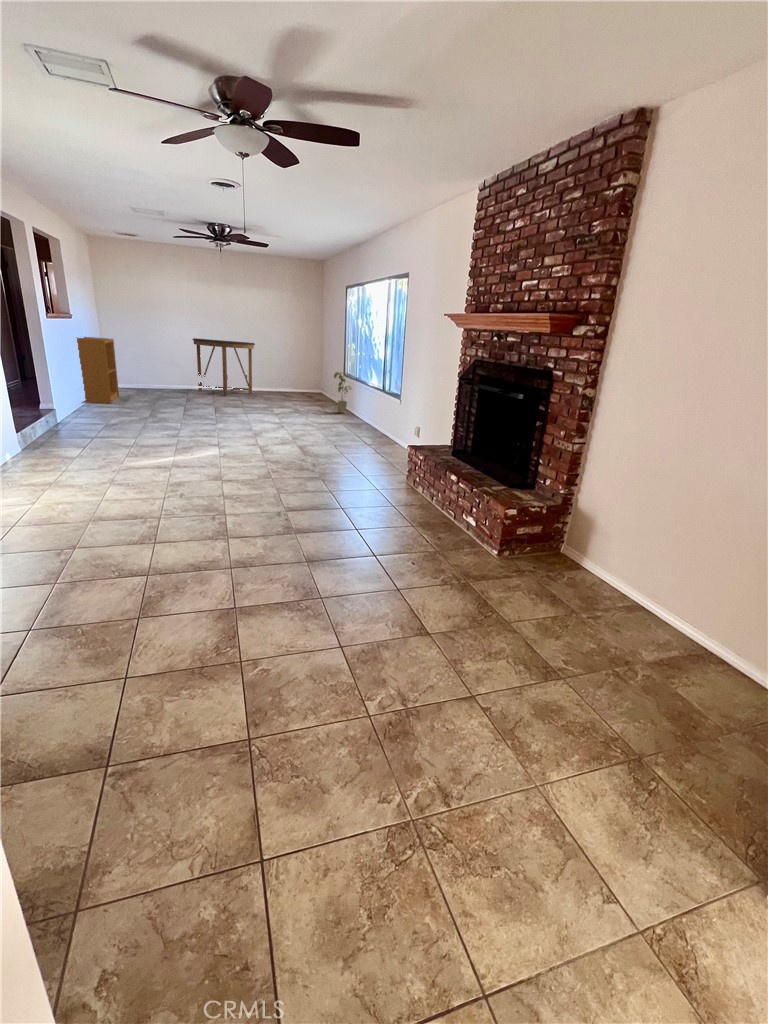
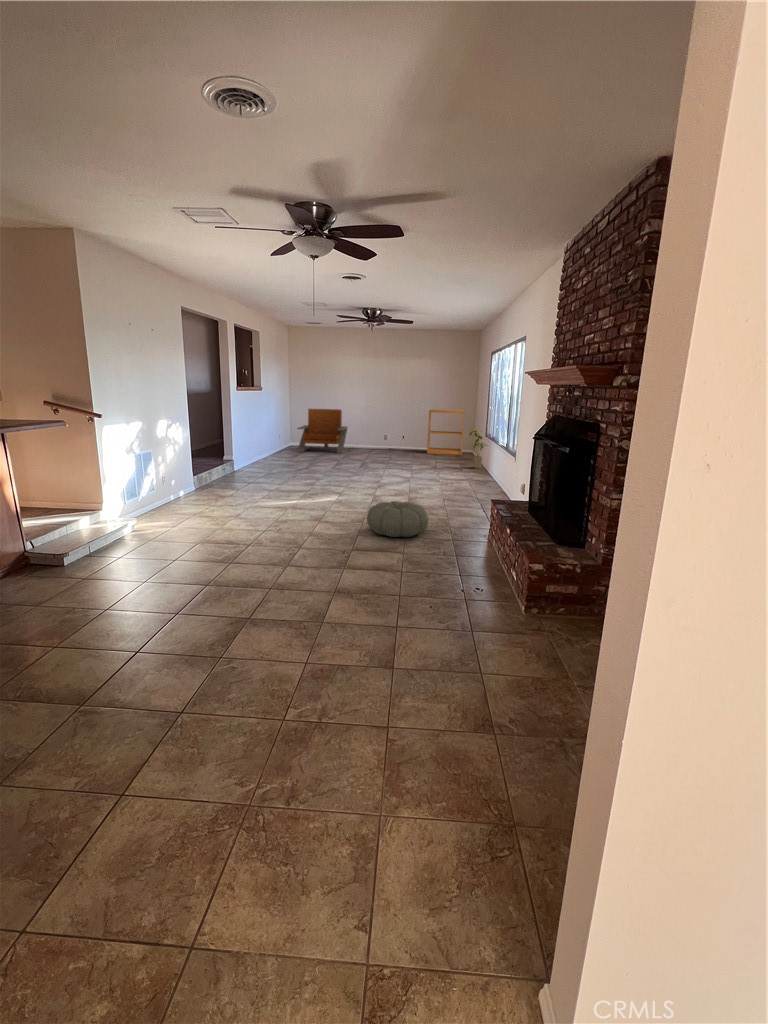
bookshelf: present [77,337,119,403] -> present [427,410,464,455]
console table: present [192,338,255,396] -> none [359,405,411,453]
lounge chair: none [113,339,179,396] -> present [297,409,347,453]
pouf: none [281,453,350,493] -> present [367,501,428,537]

